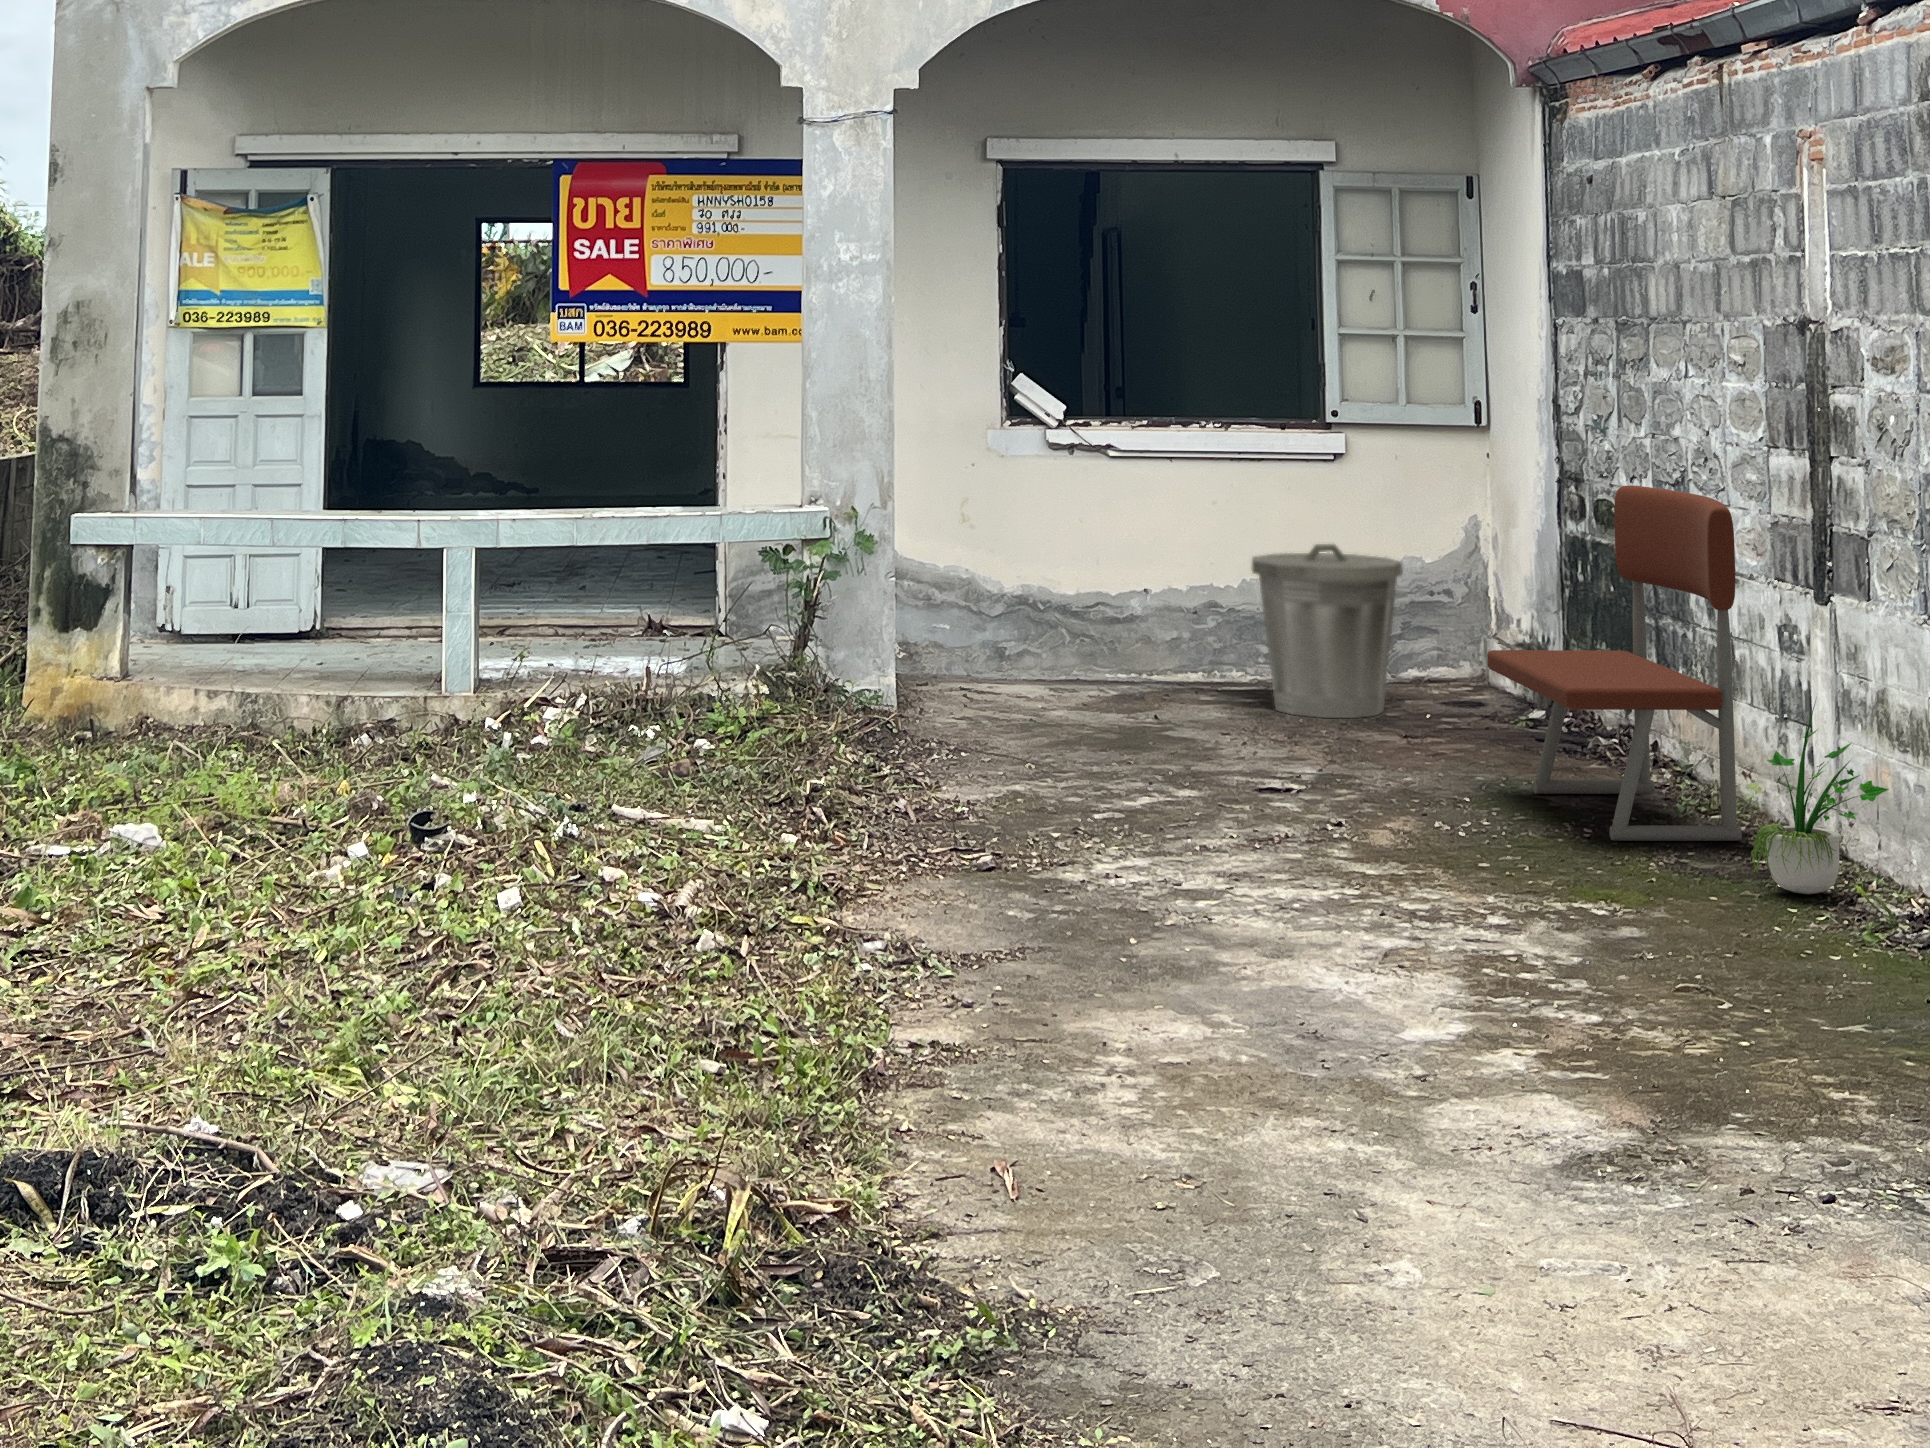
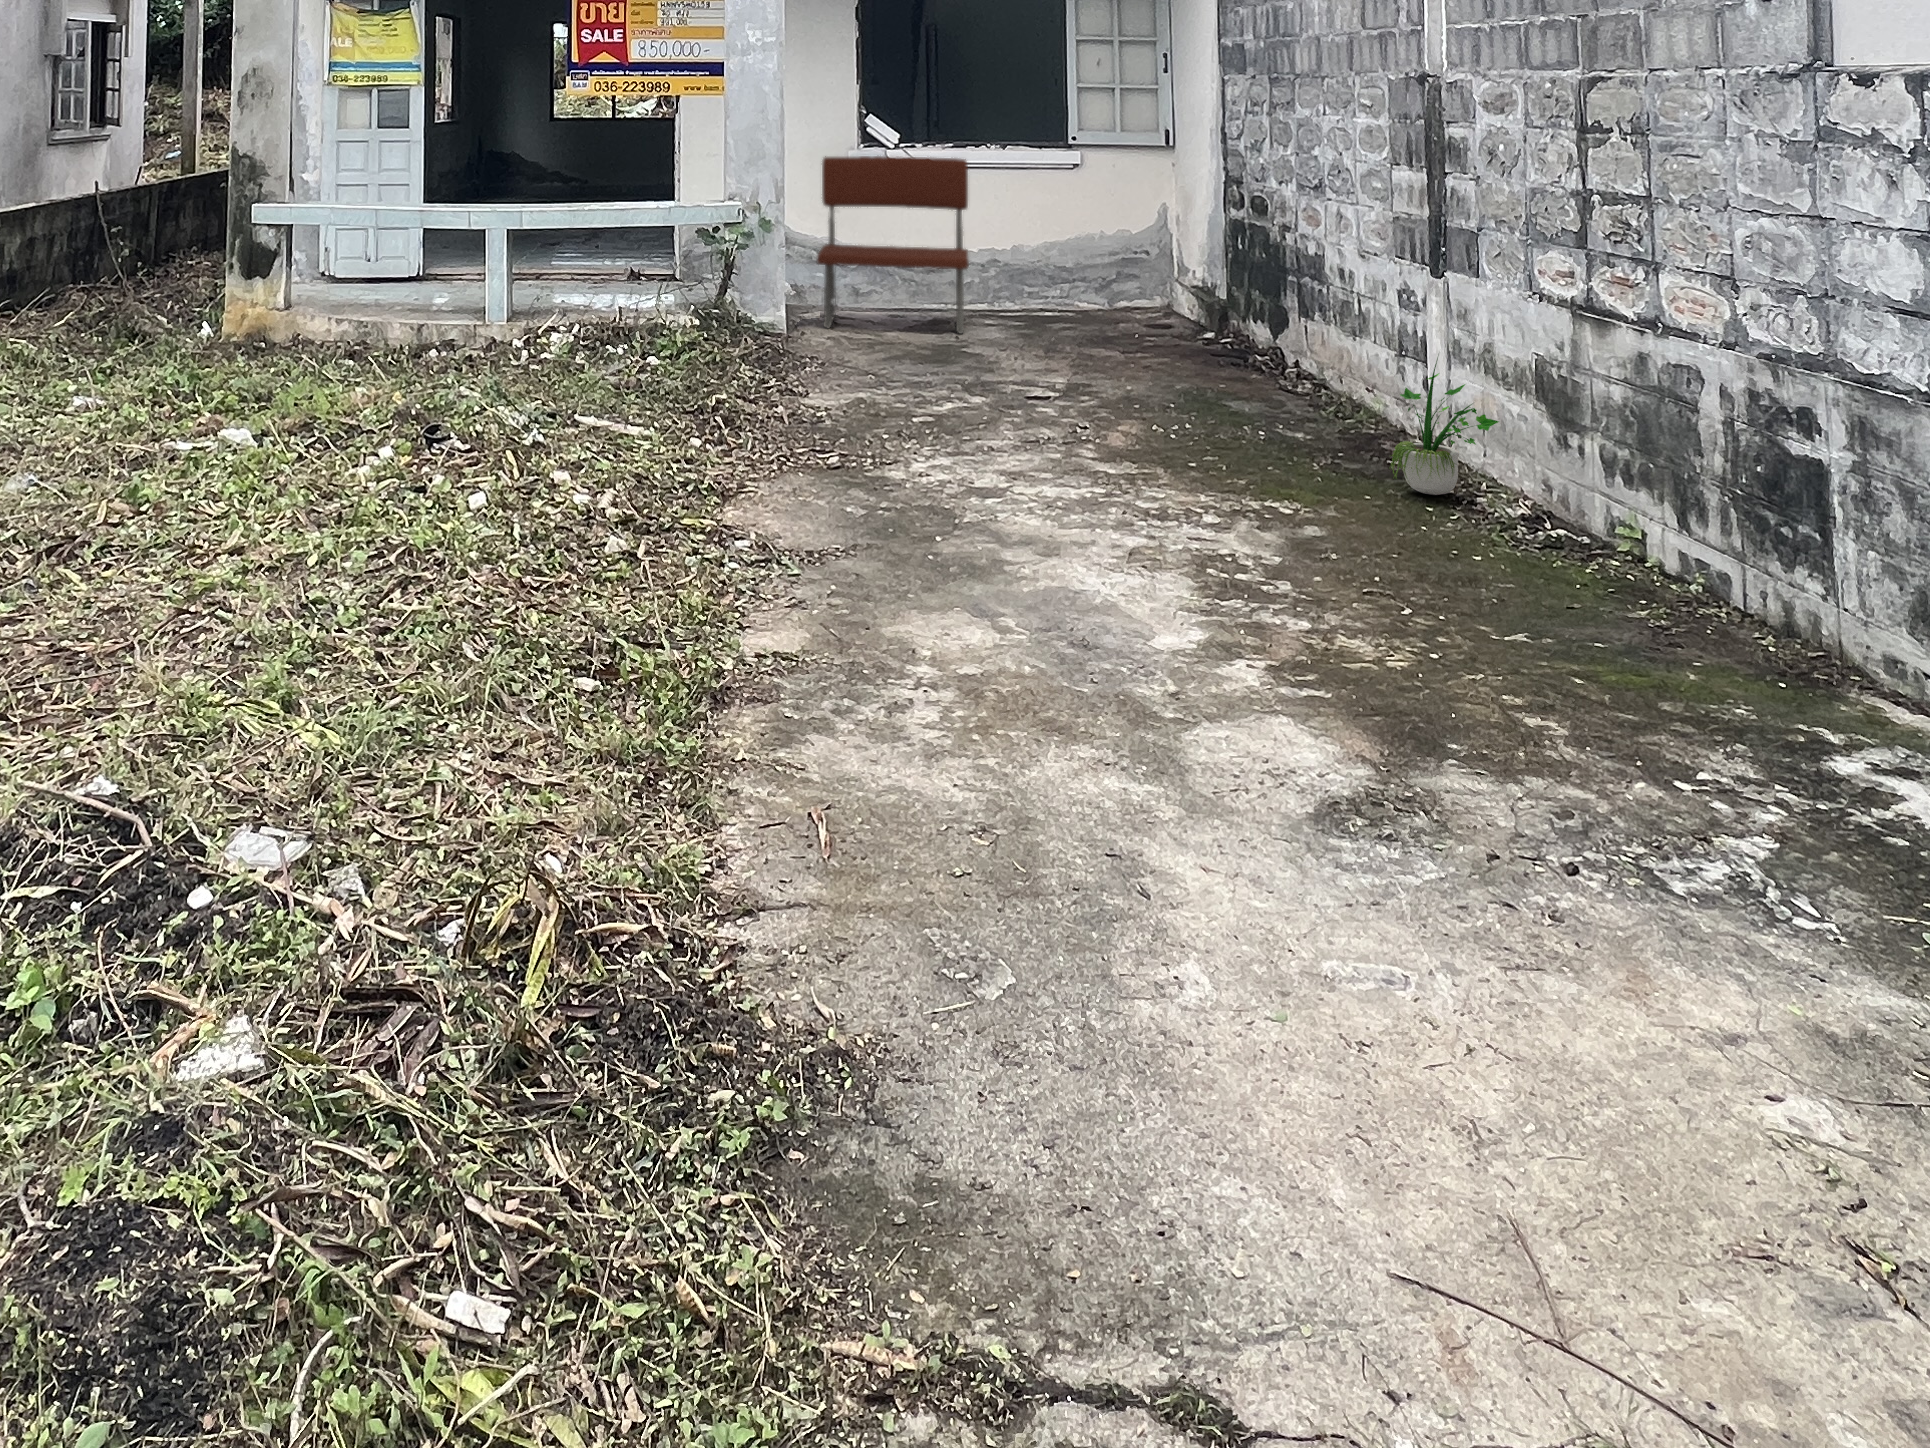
bench: present [1487,485,1742,841] -> present [816,156,969,333]
trash can: present [1252,544,1403,718] -> none [1012,224,1113,338]

